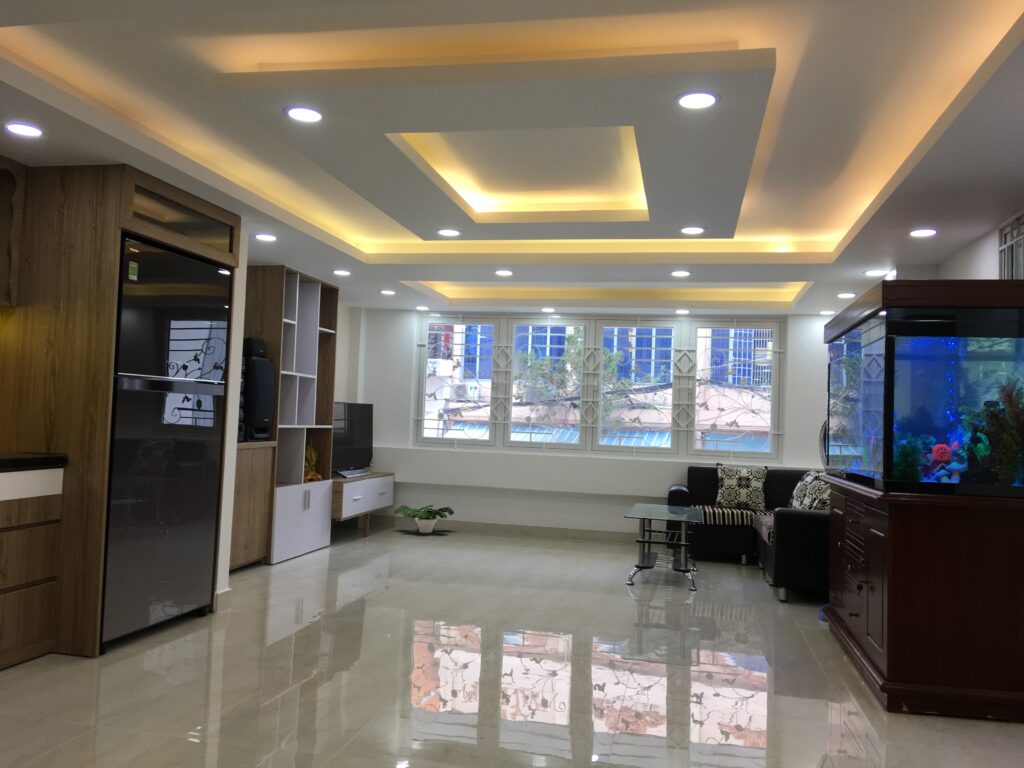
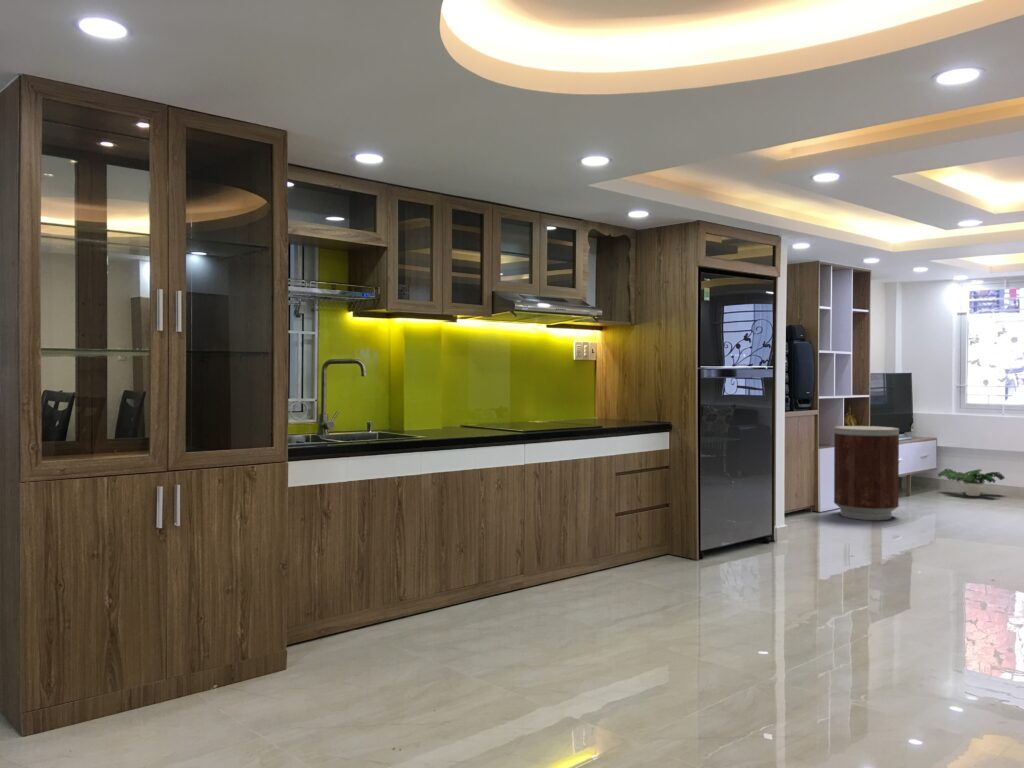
trash can: none [289,460,364,570] -> present [834,426,899,520]

